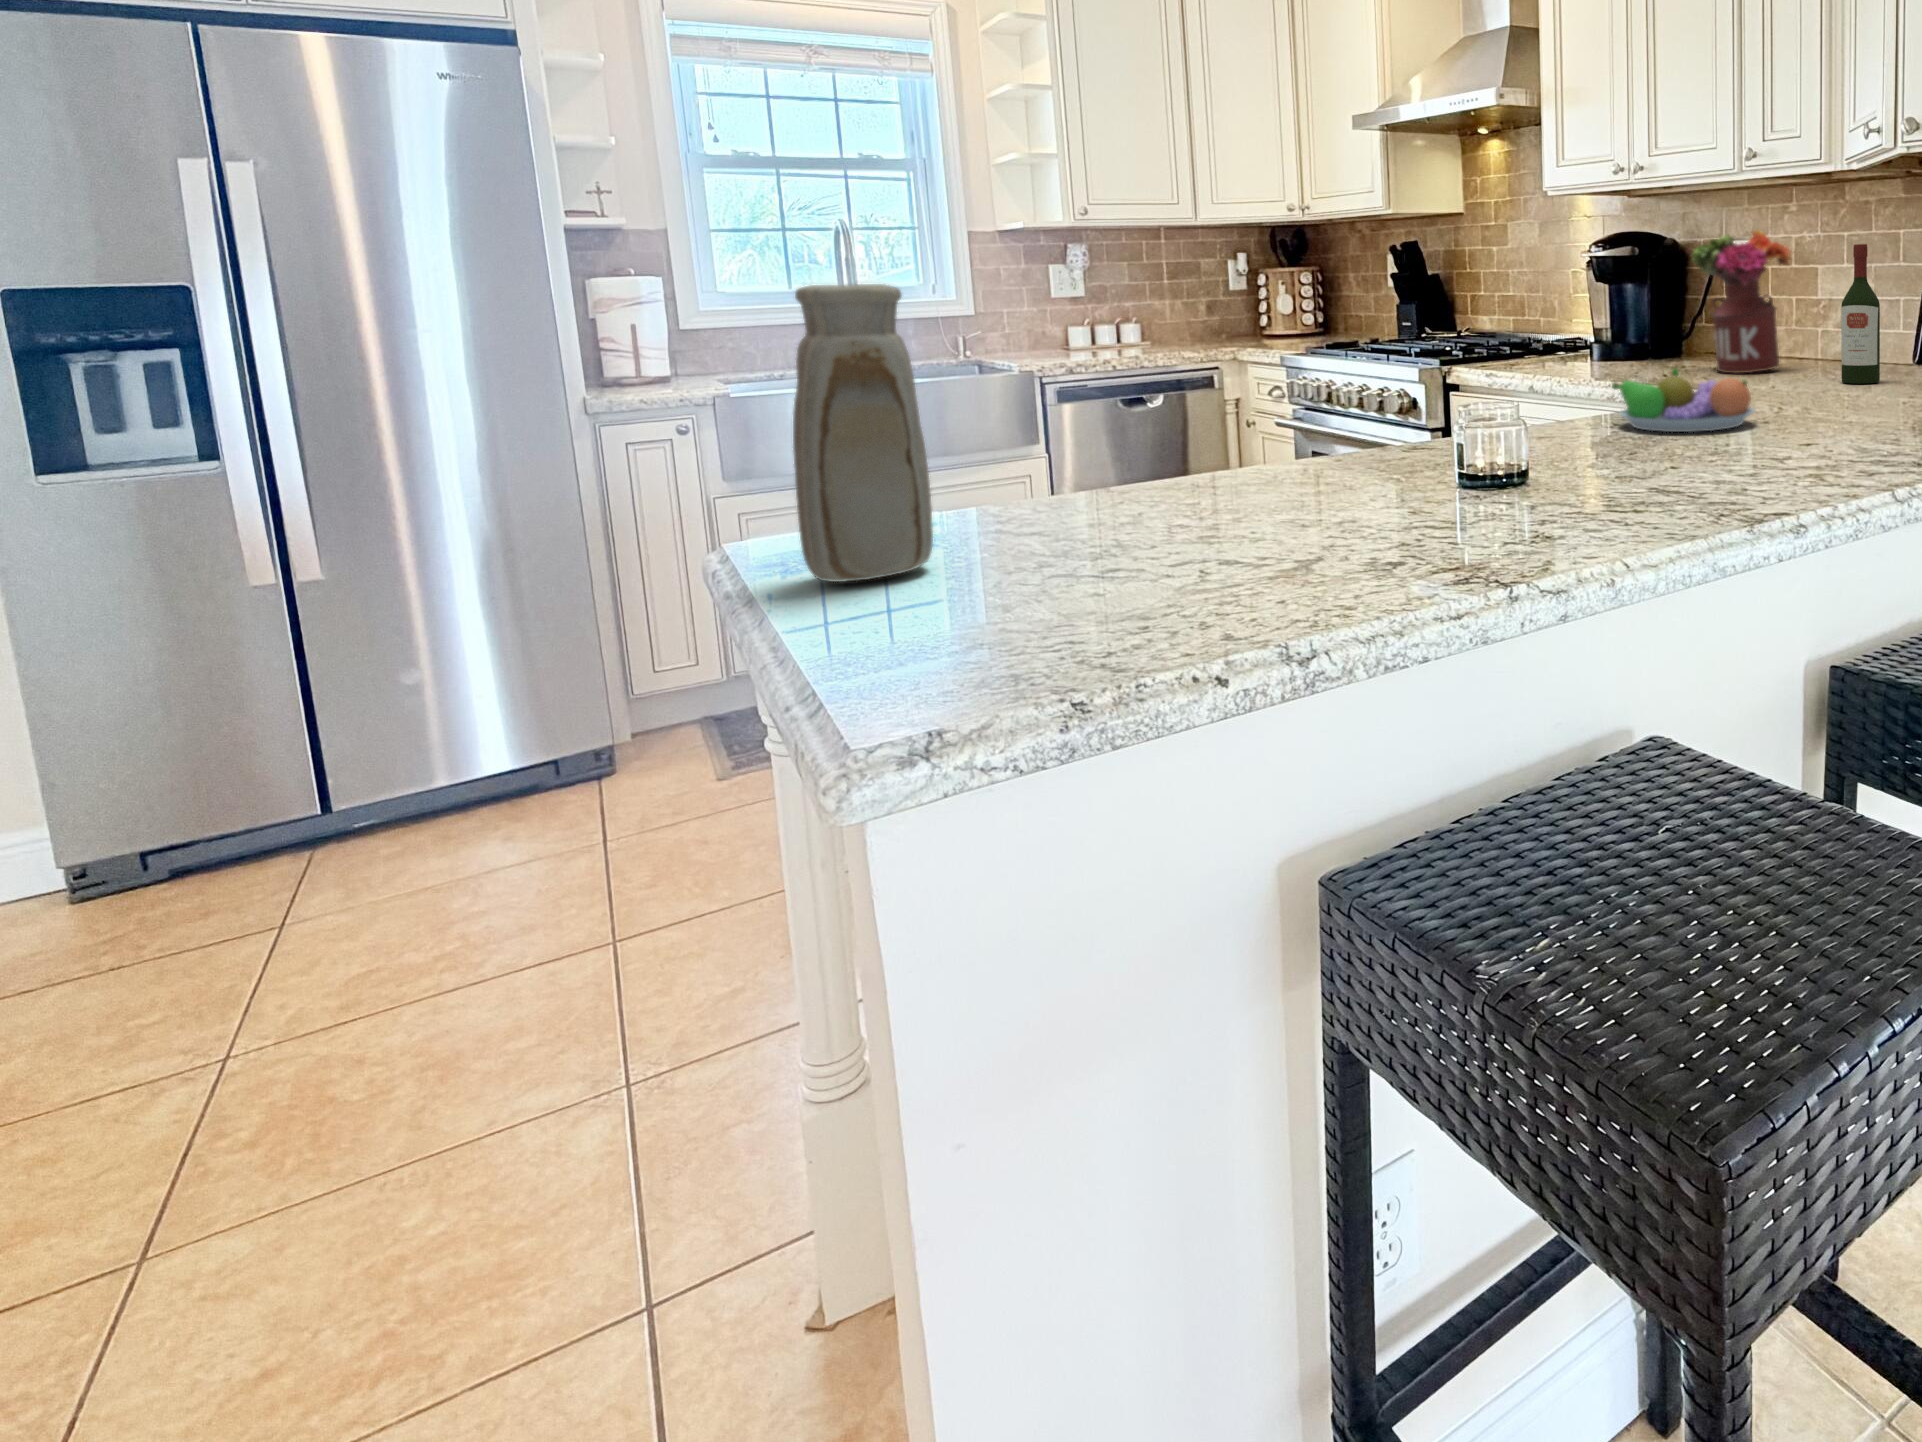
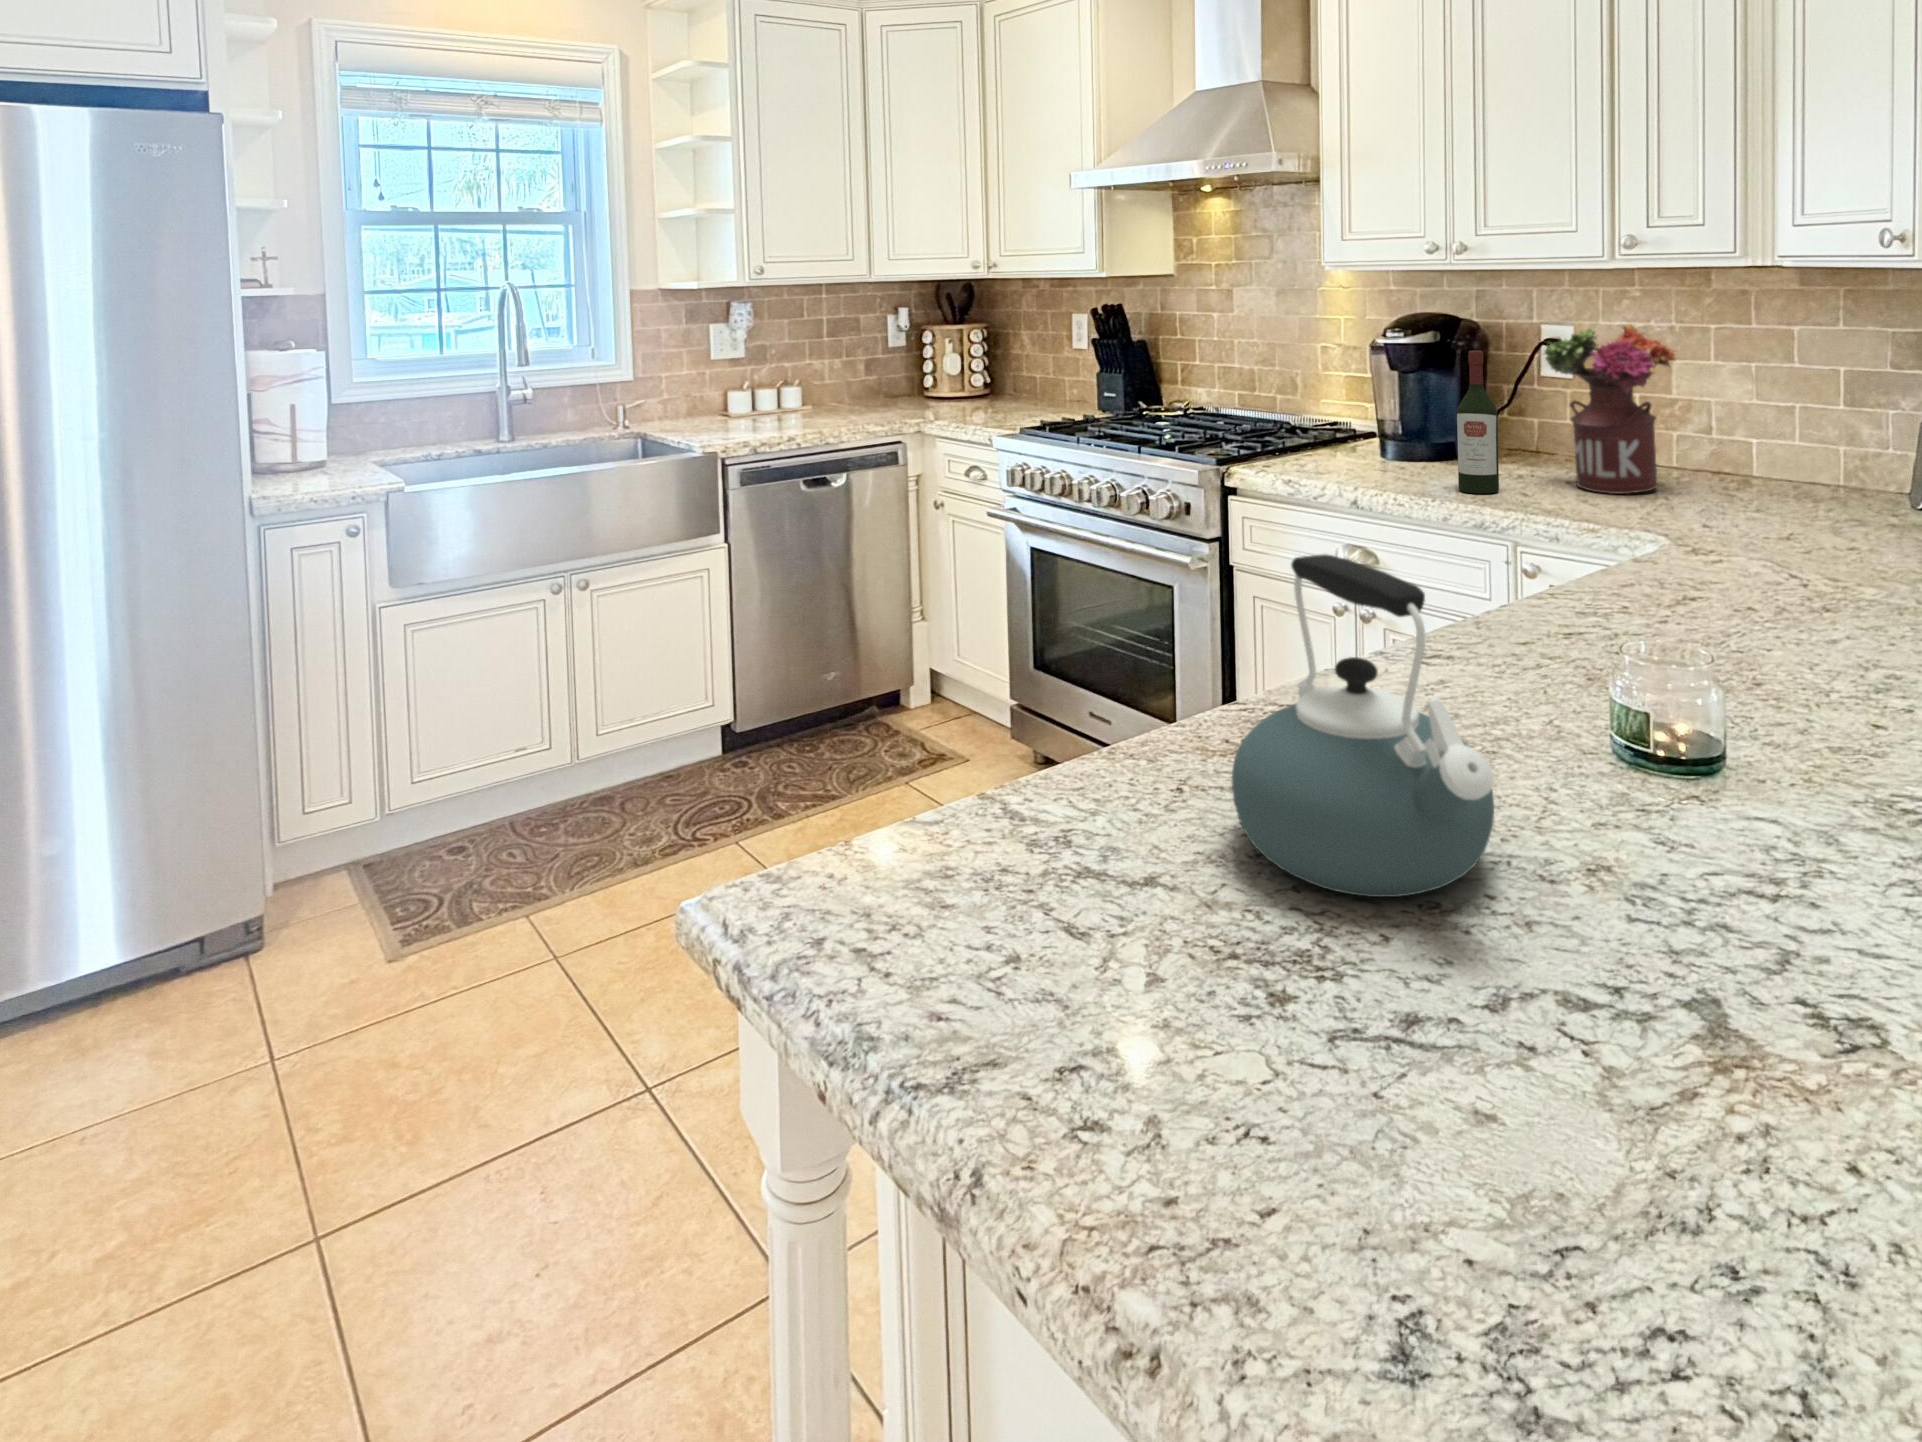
wine bottle: present [1841,244,1880,384] -> present [1457,351,1499,494]
vase: present [793,284,933,582] -> none [1006,602,1187,1106]
kettle: none [1092,308,1274,524] -> present [1232,554,1494,897]
fruit bowl: present [1612,369,1754,432] -> none [1628,540,1854,642]

